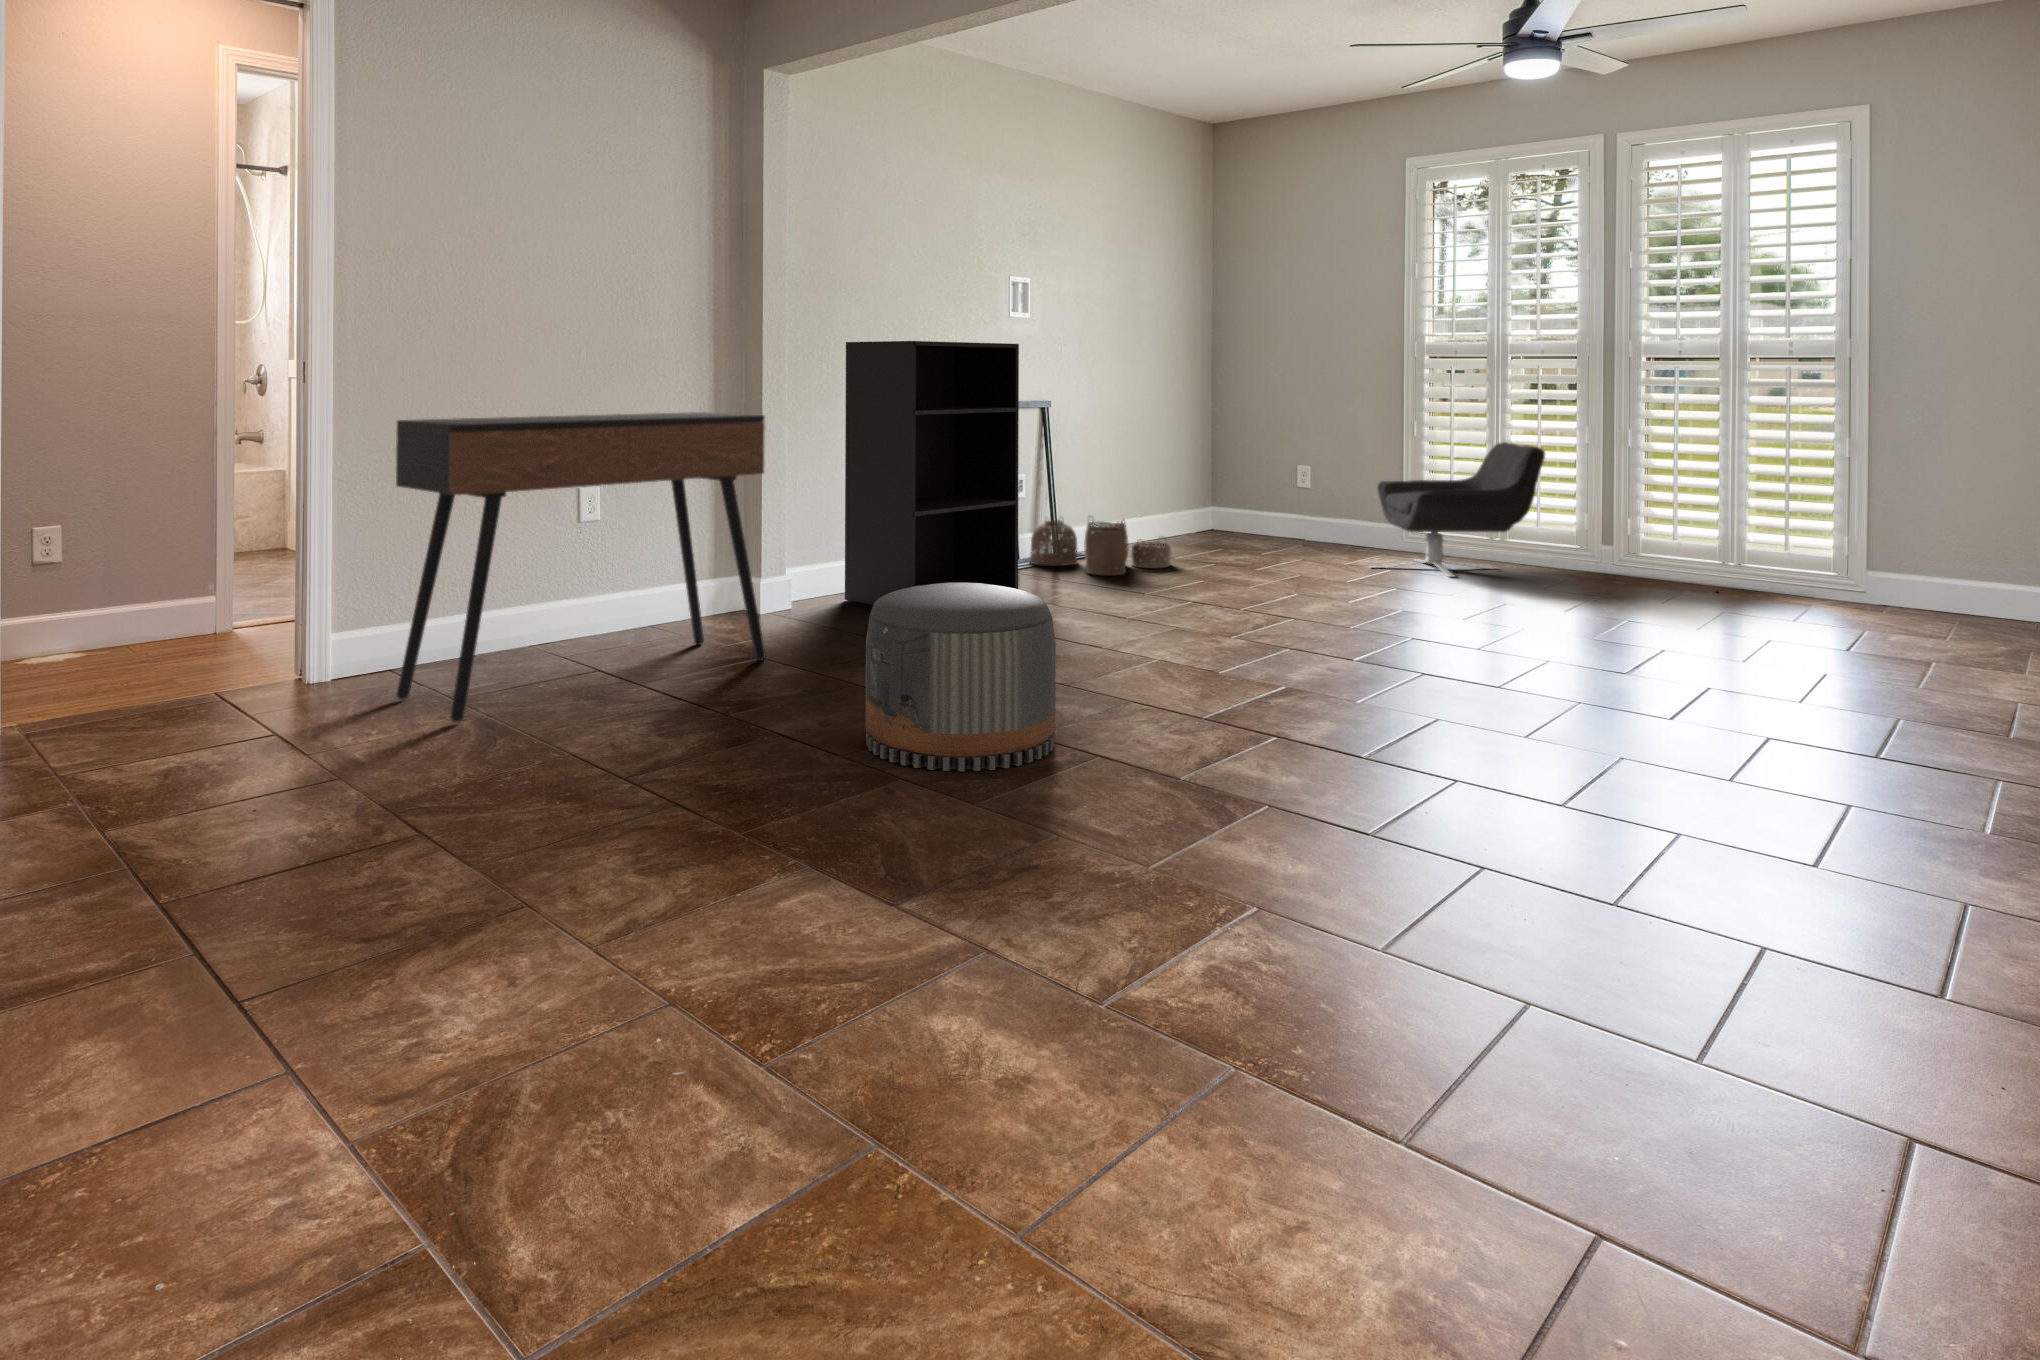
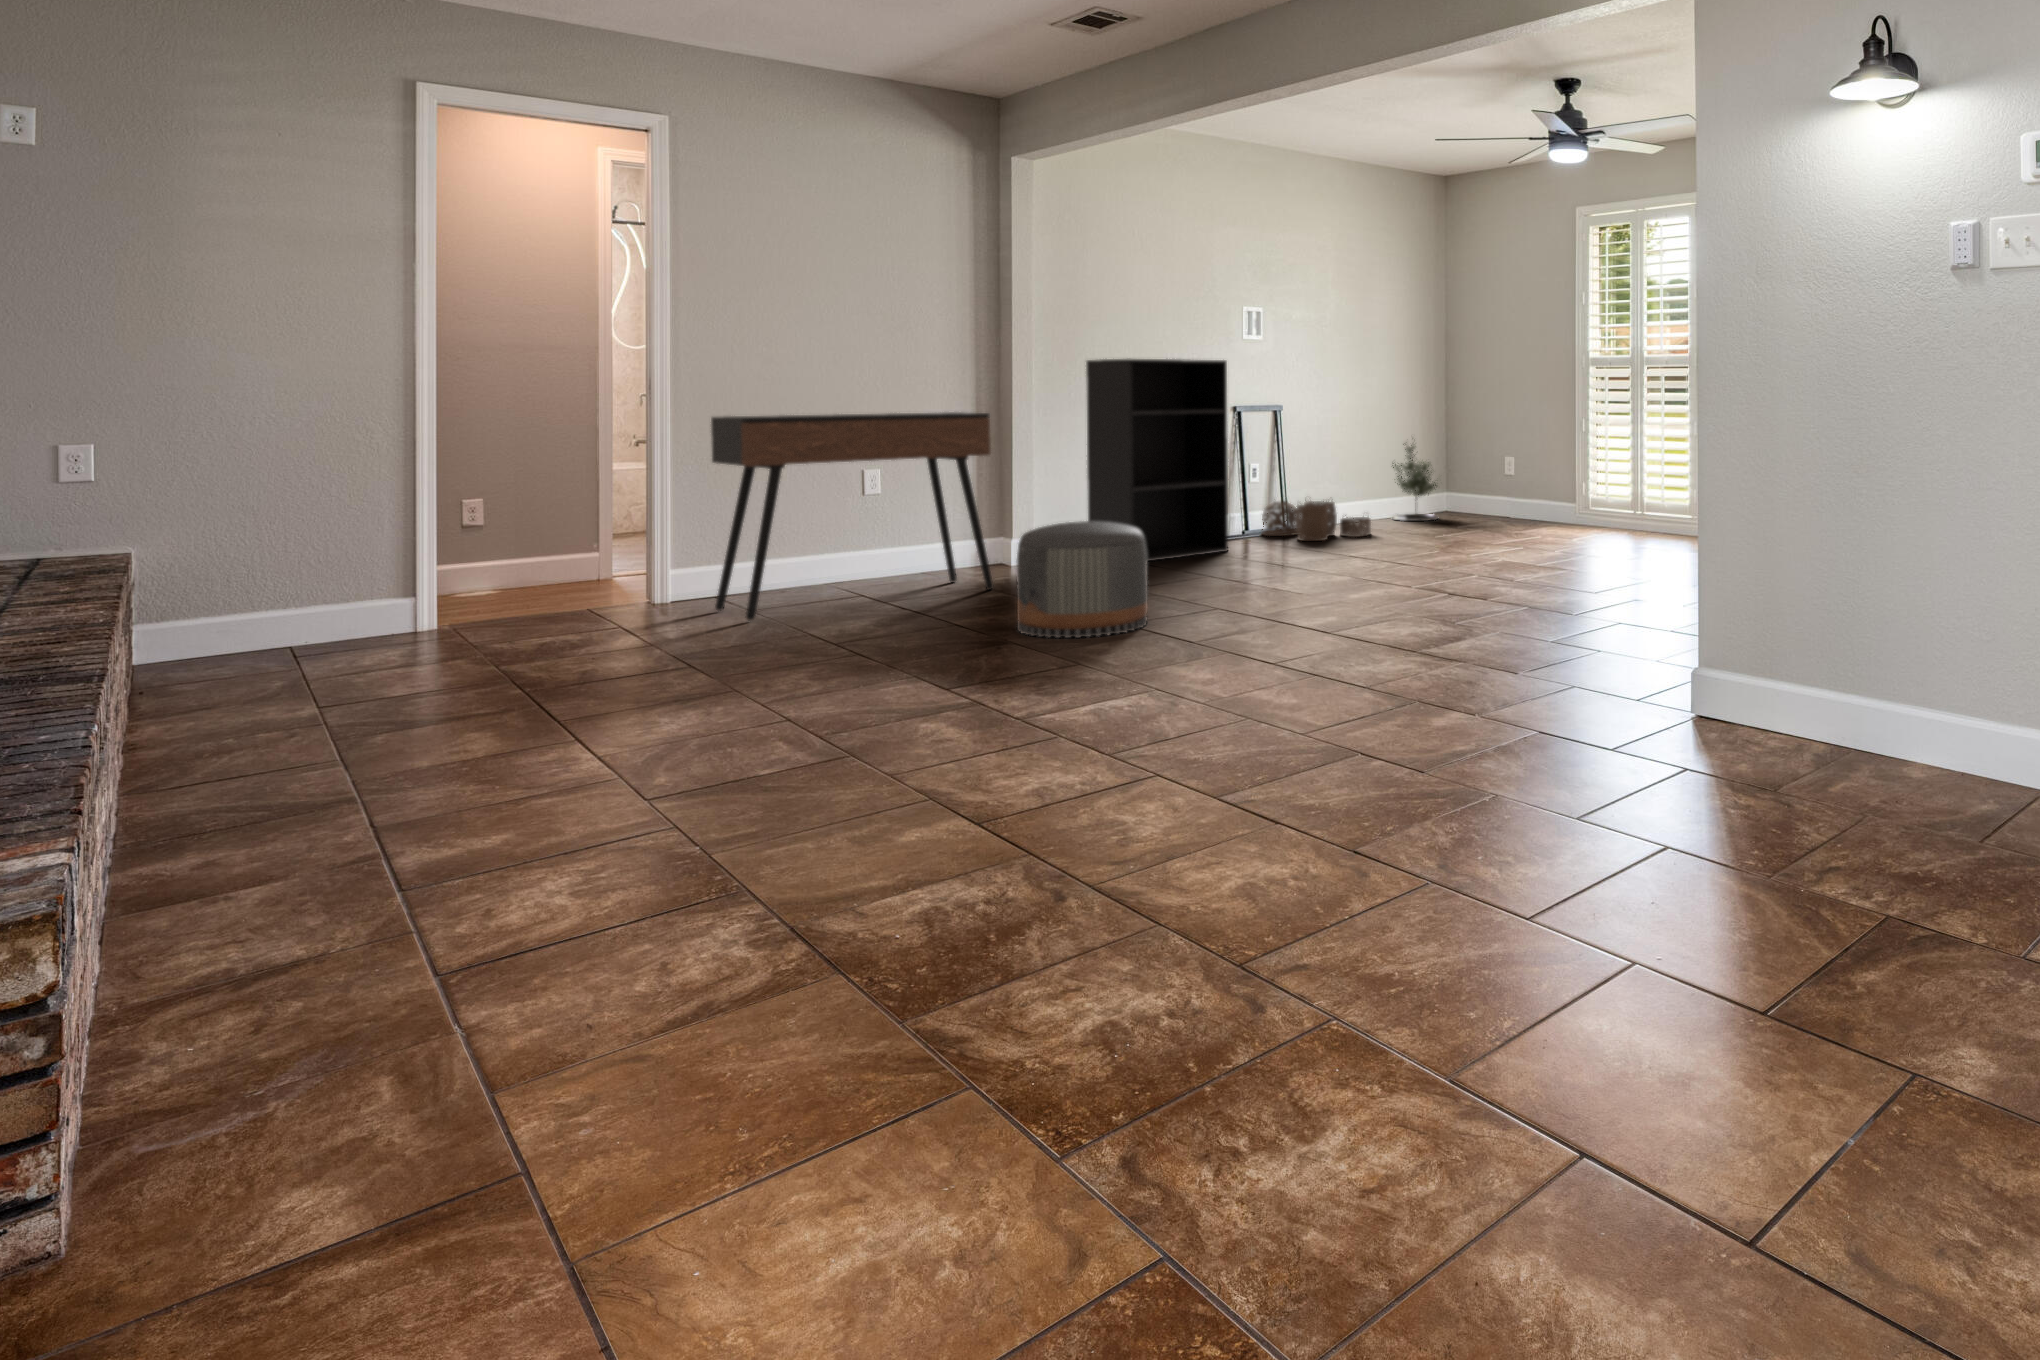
potted tree: none [1161,436,1231,544] -> present [1392,443,1437,521]
lounge chair: present [1372,442,1545,577] -> none [1525,435,1653,539]

